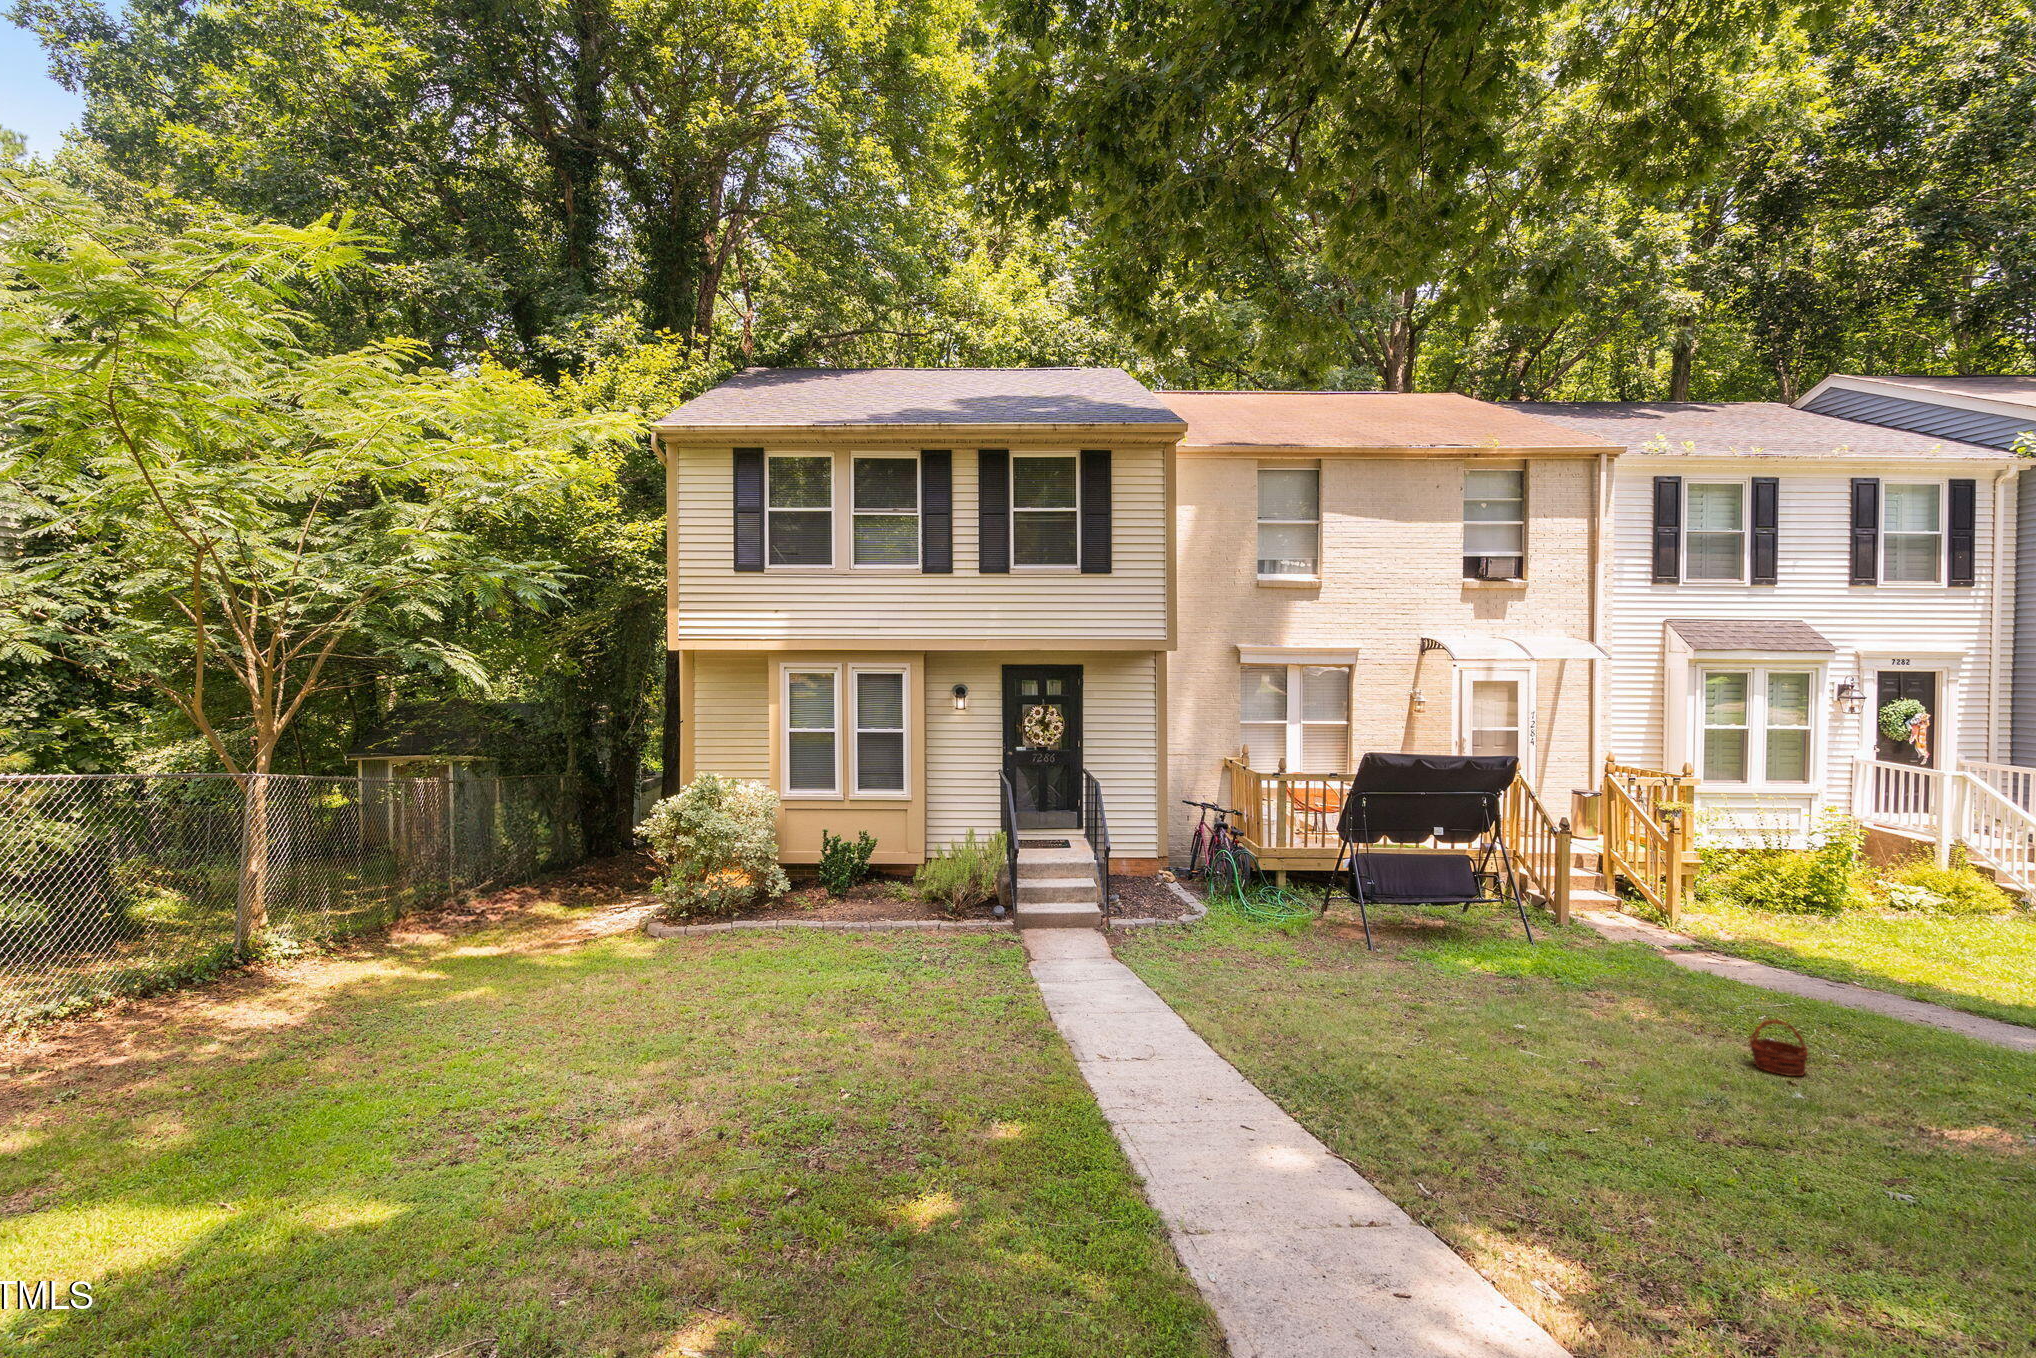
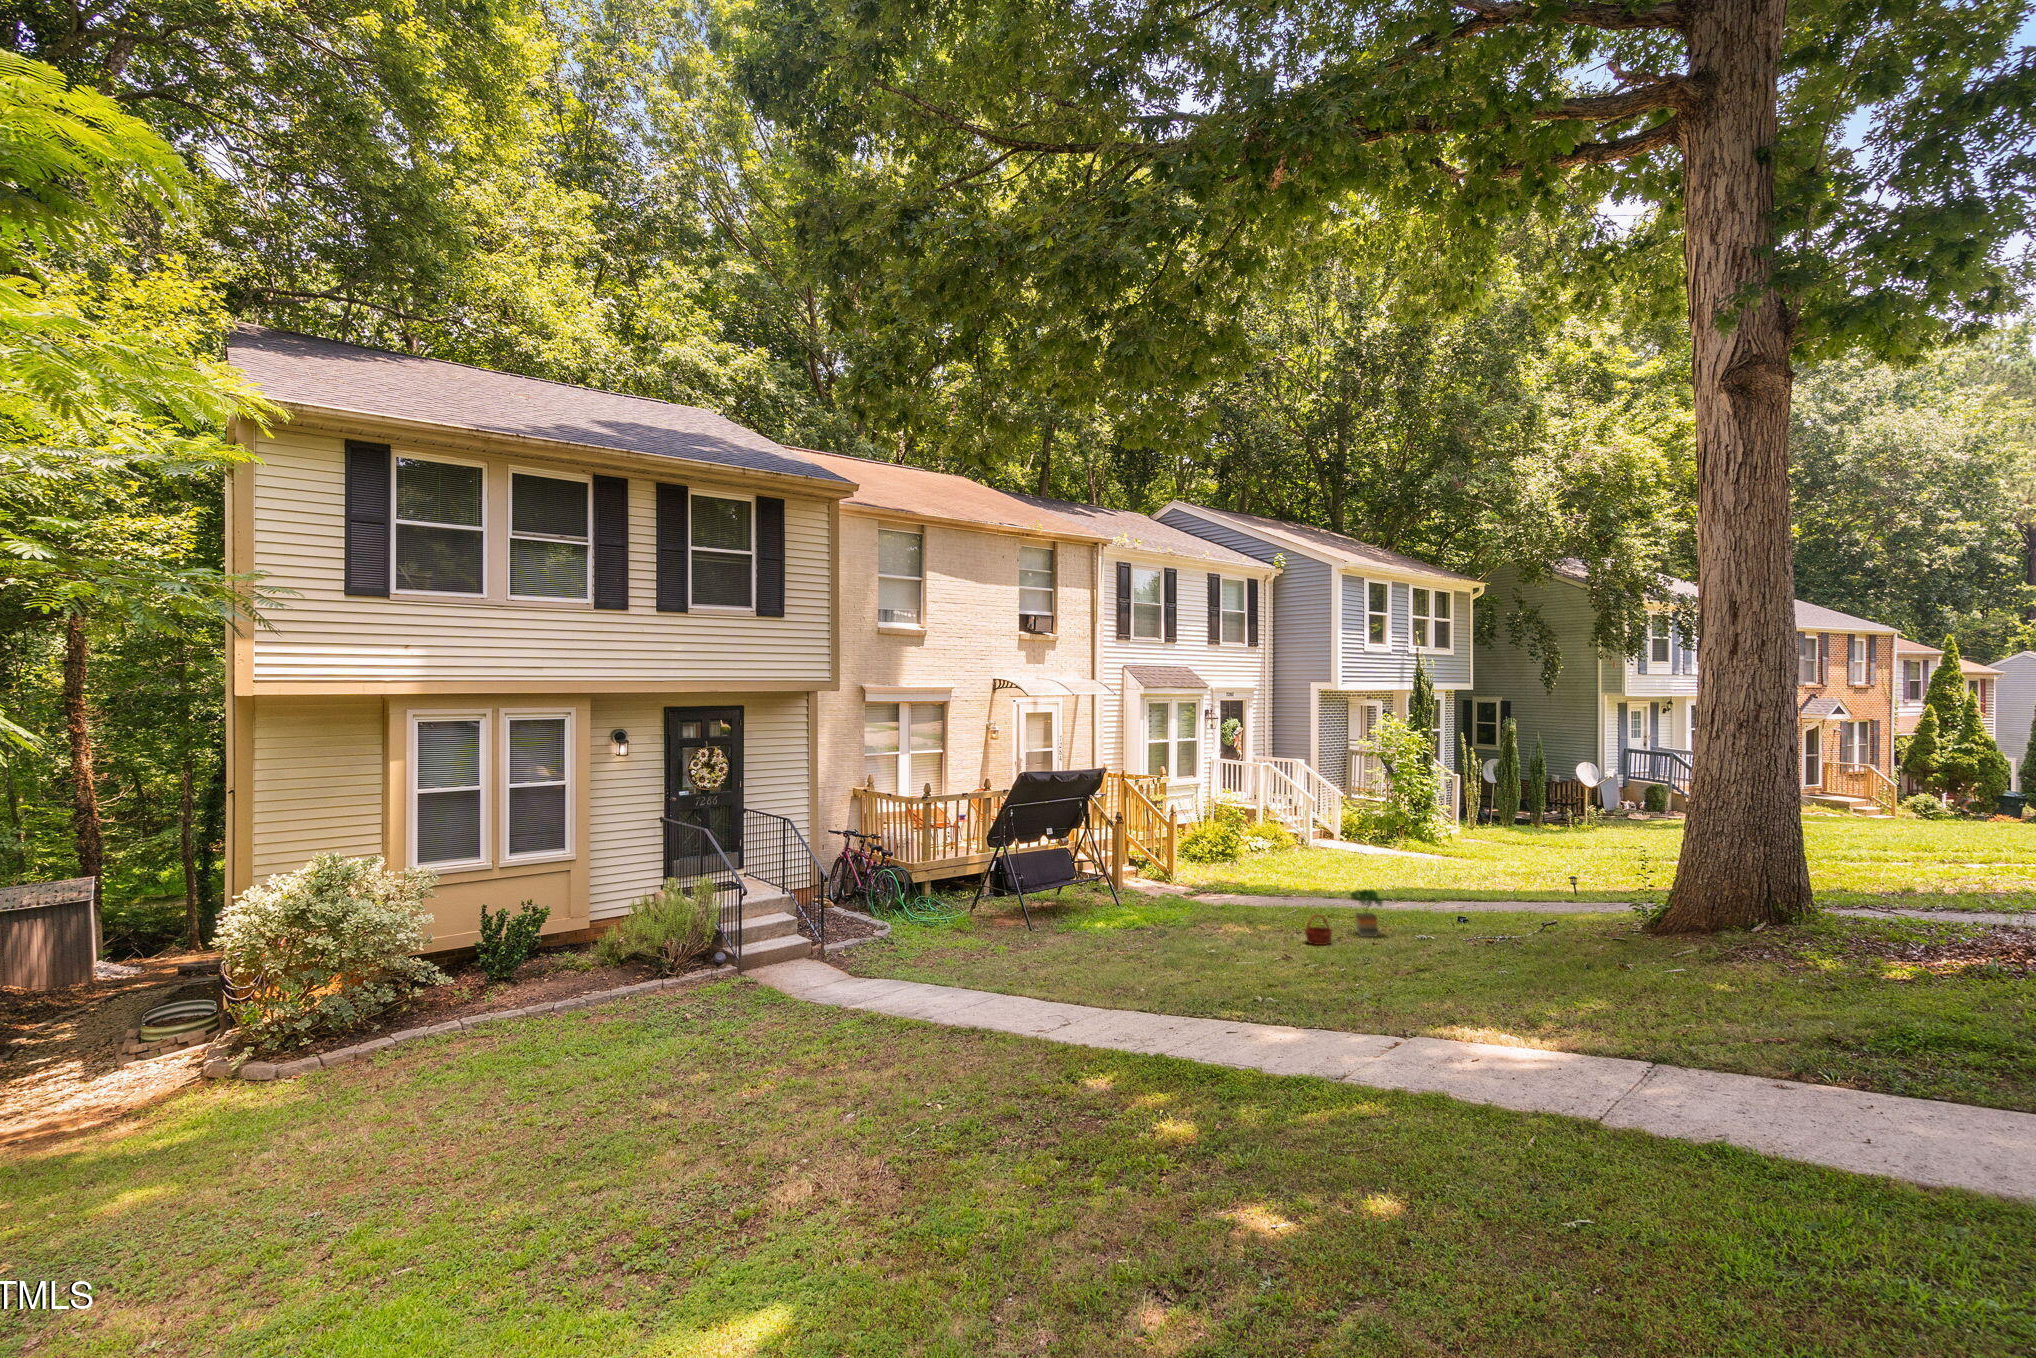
potted tree: none [1877,994,1959,1091] -> present [1351,889,1383,937]

